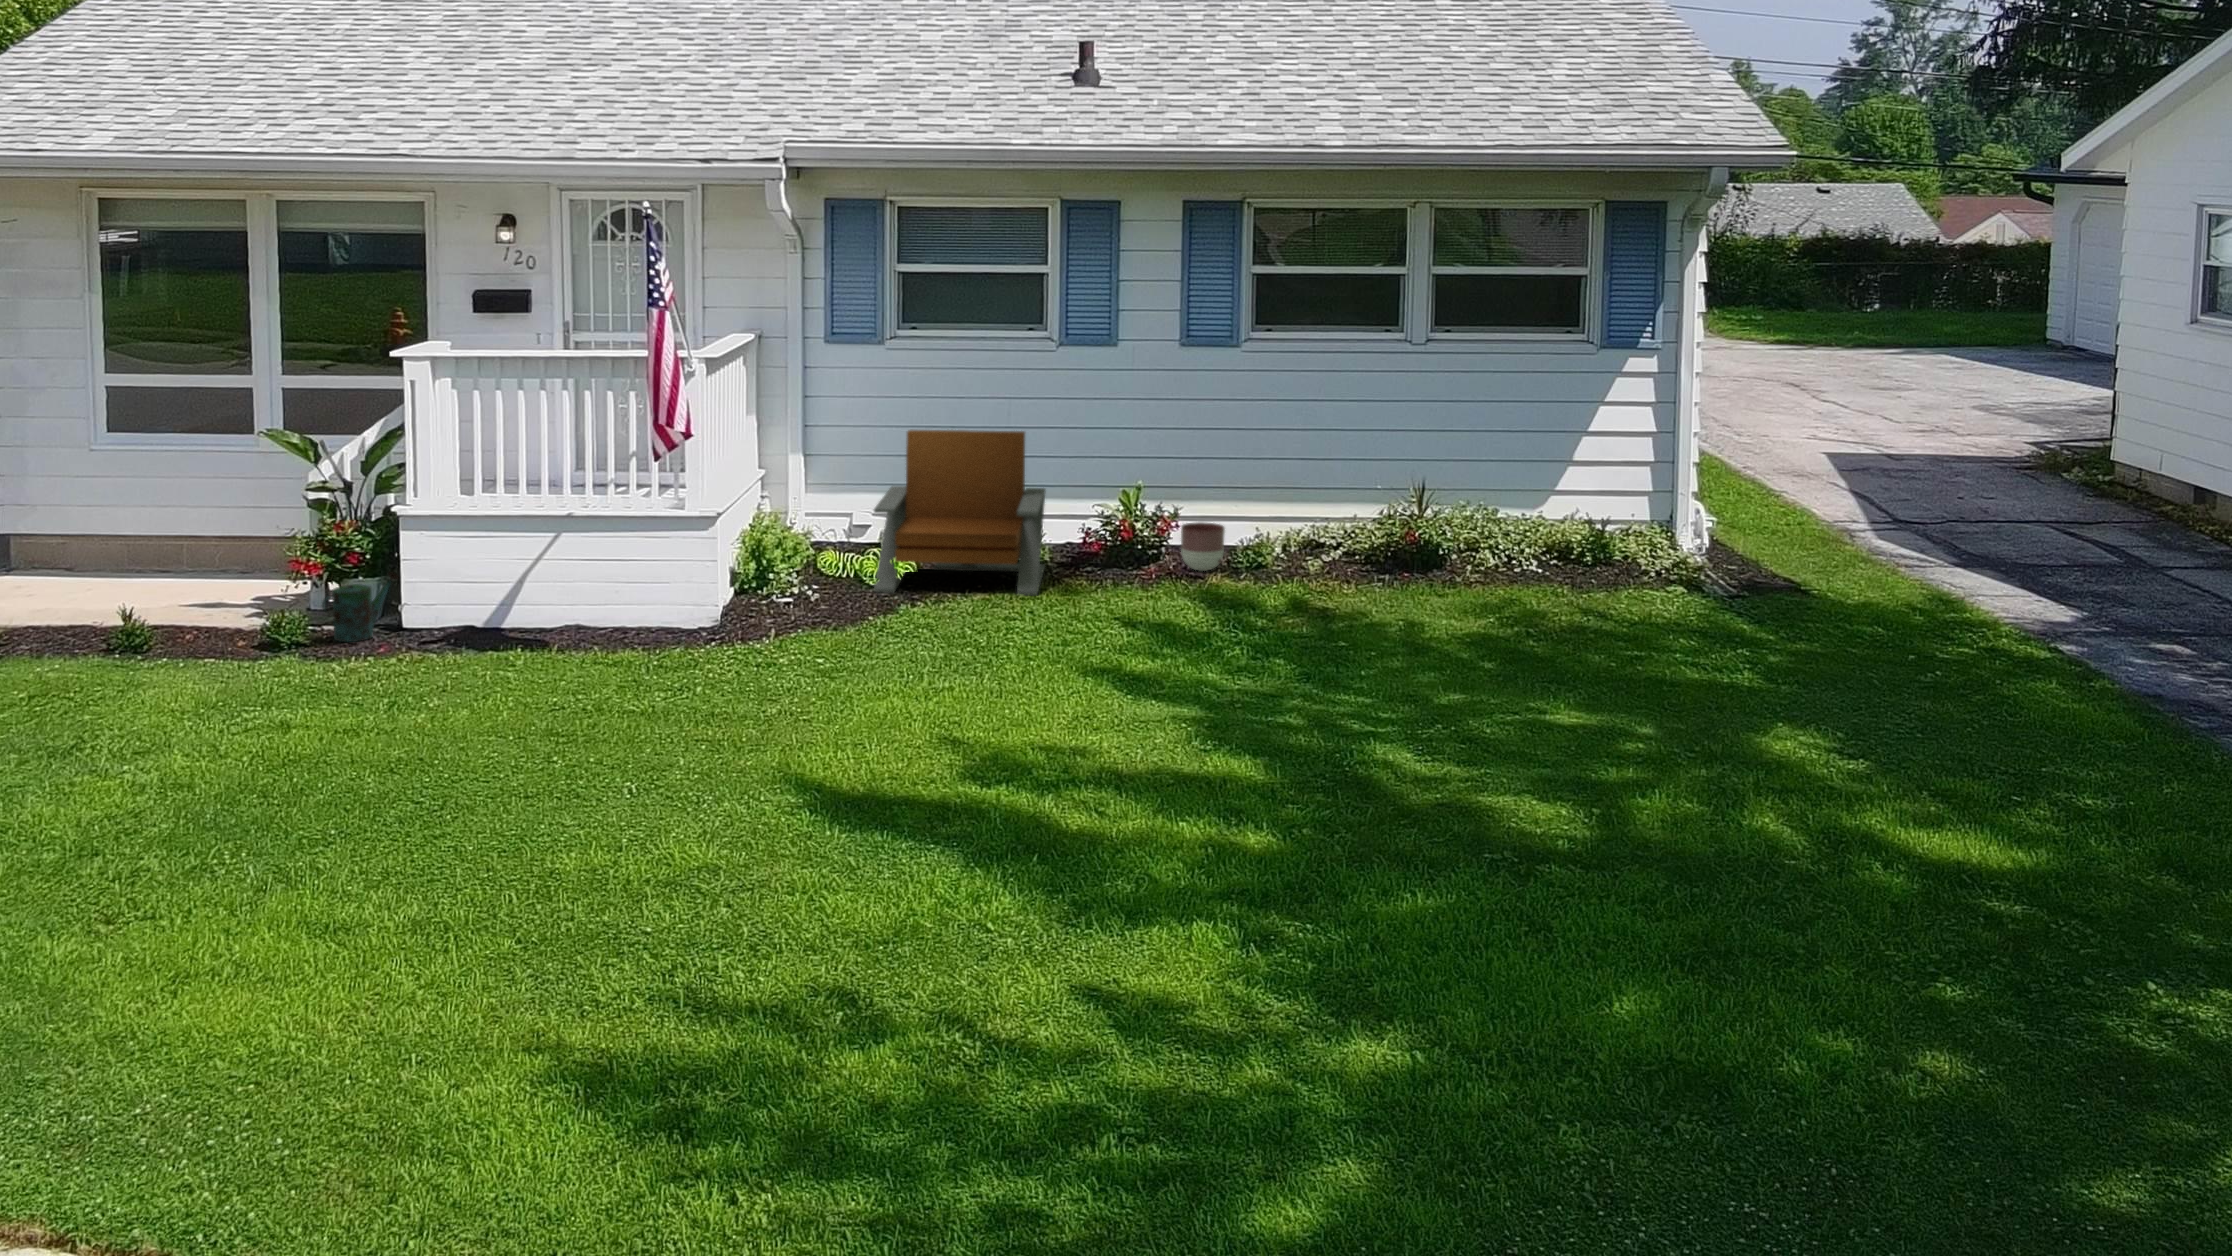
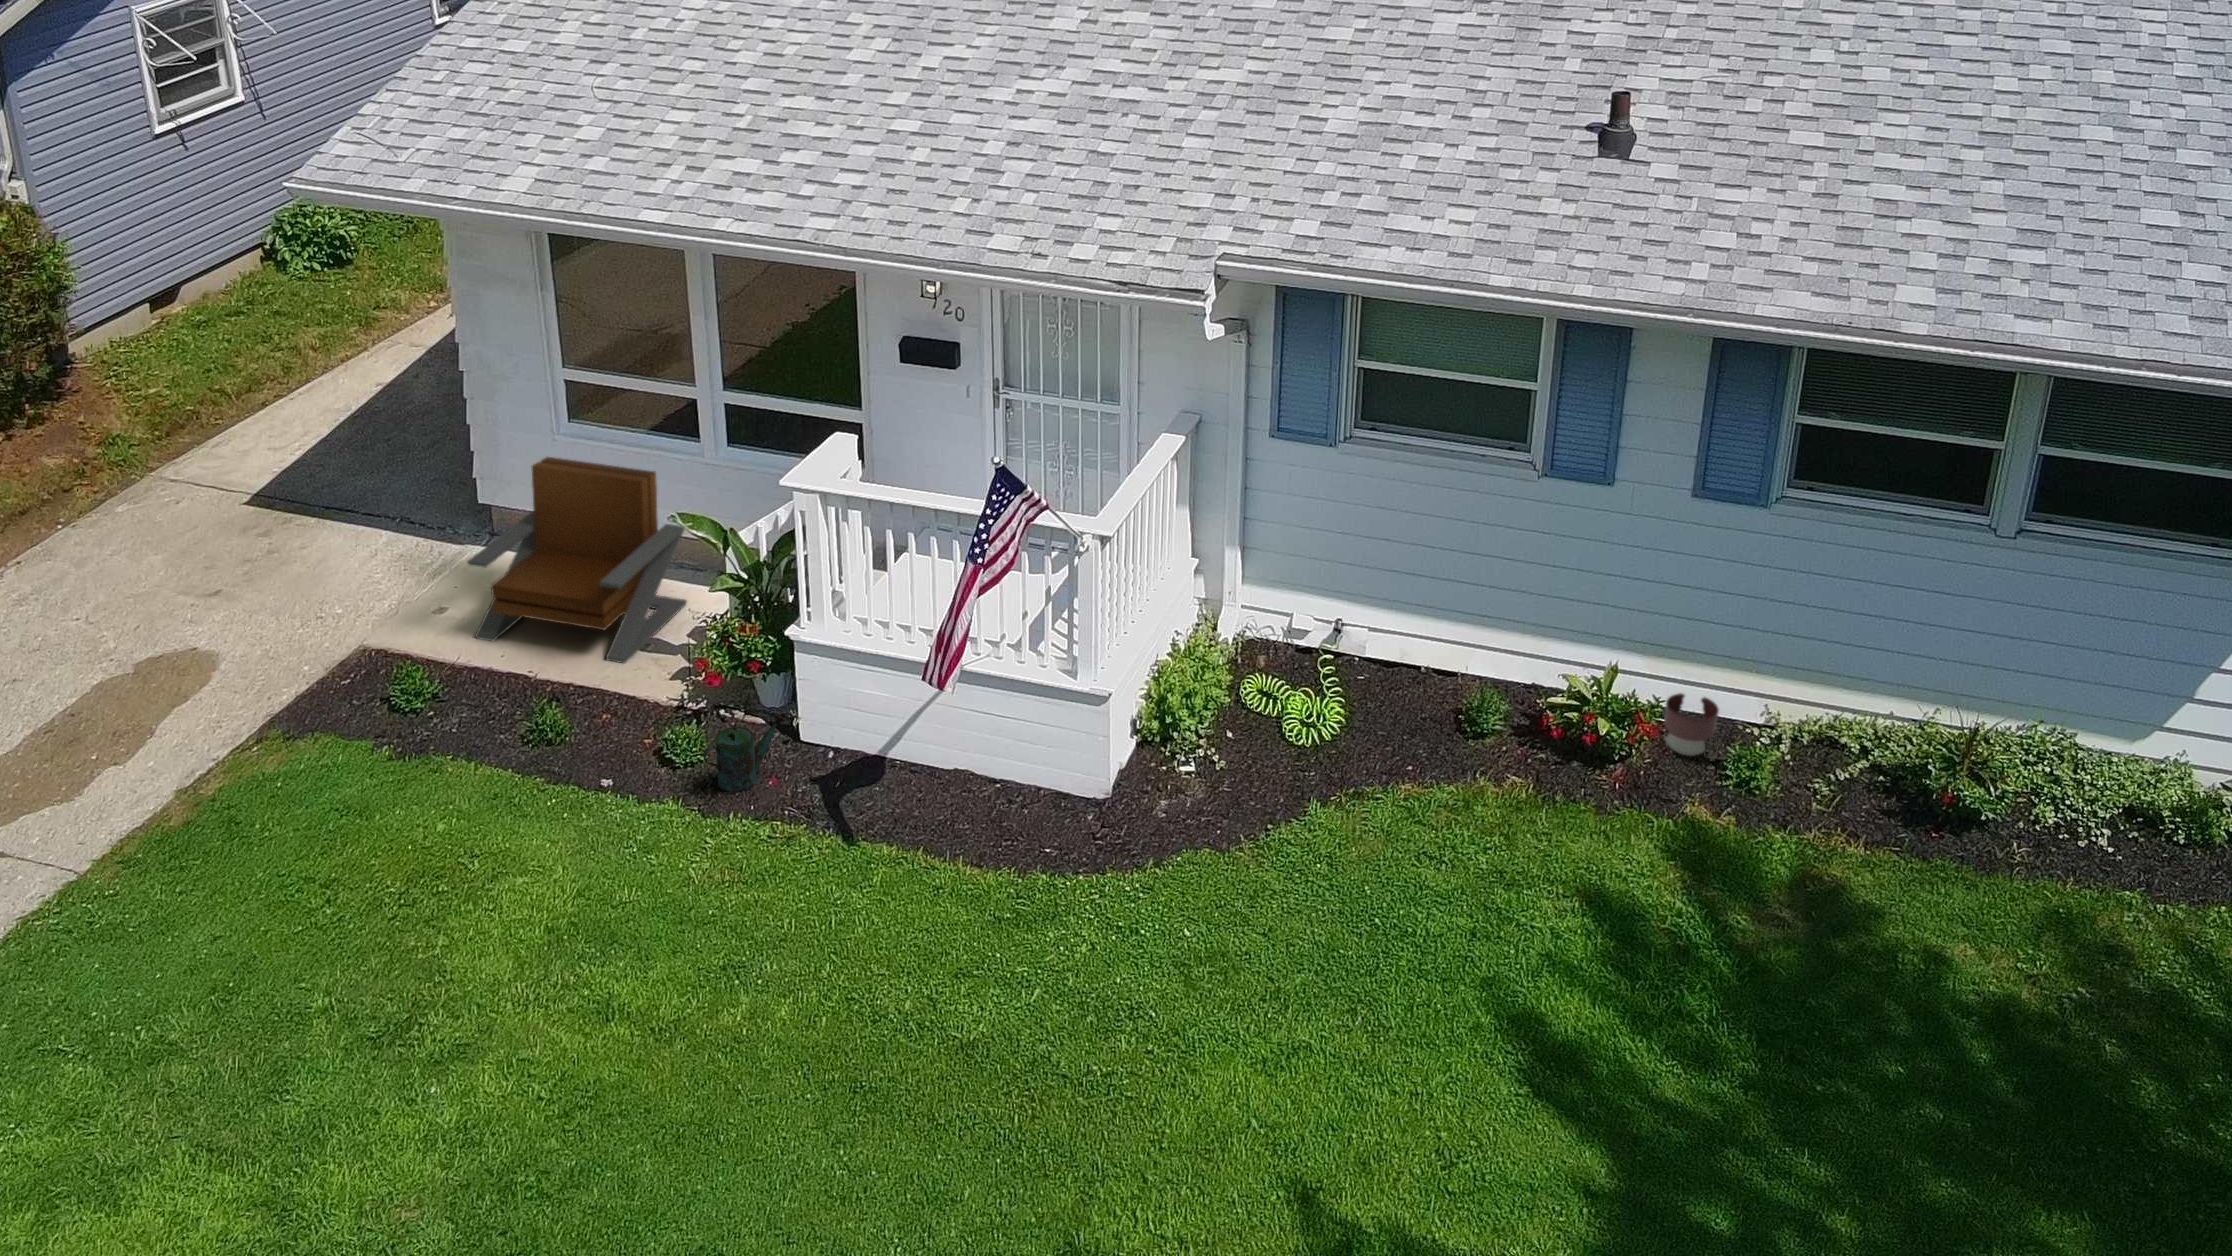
lounge chair: present [874,430,1046,596] -> present [467,457,687,663]

